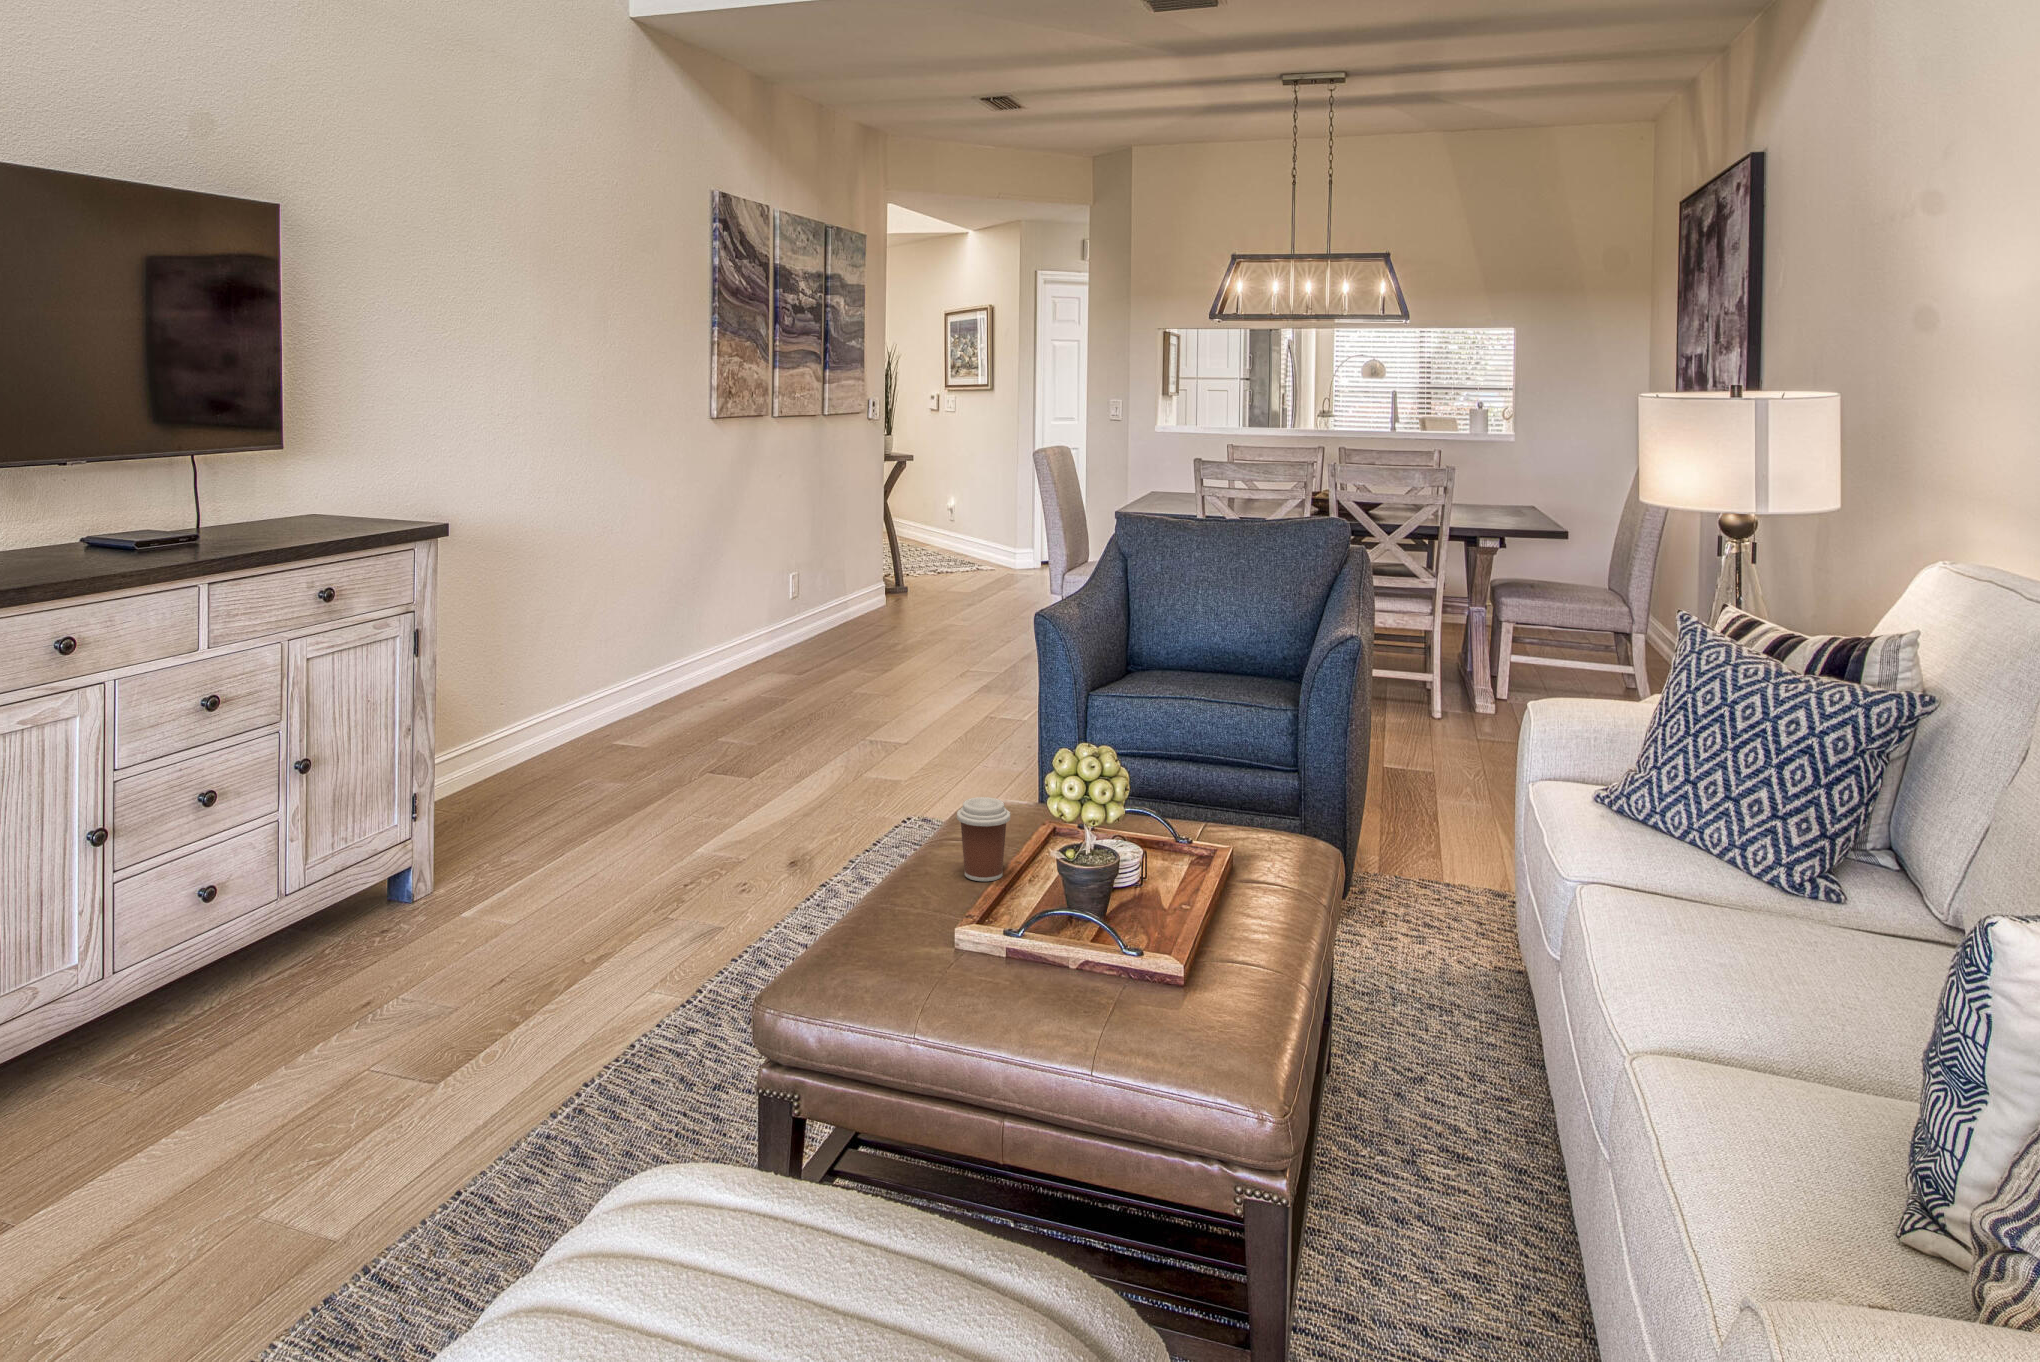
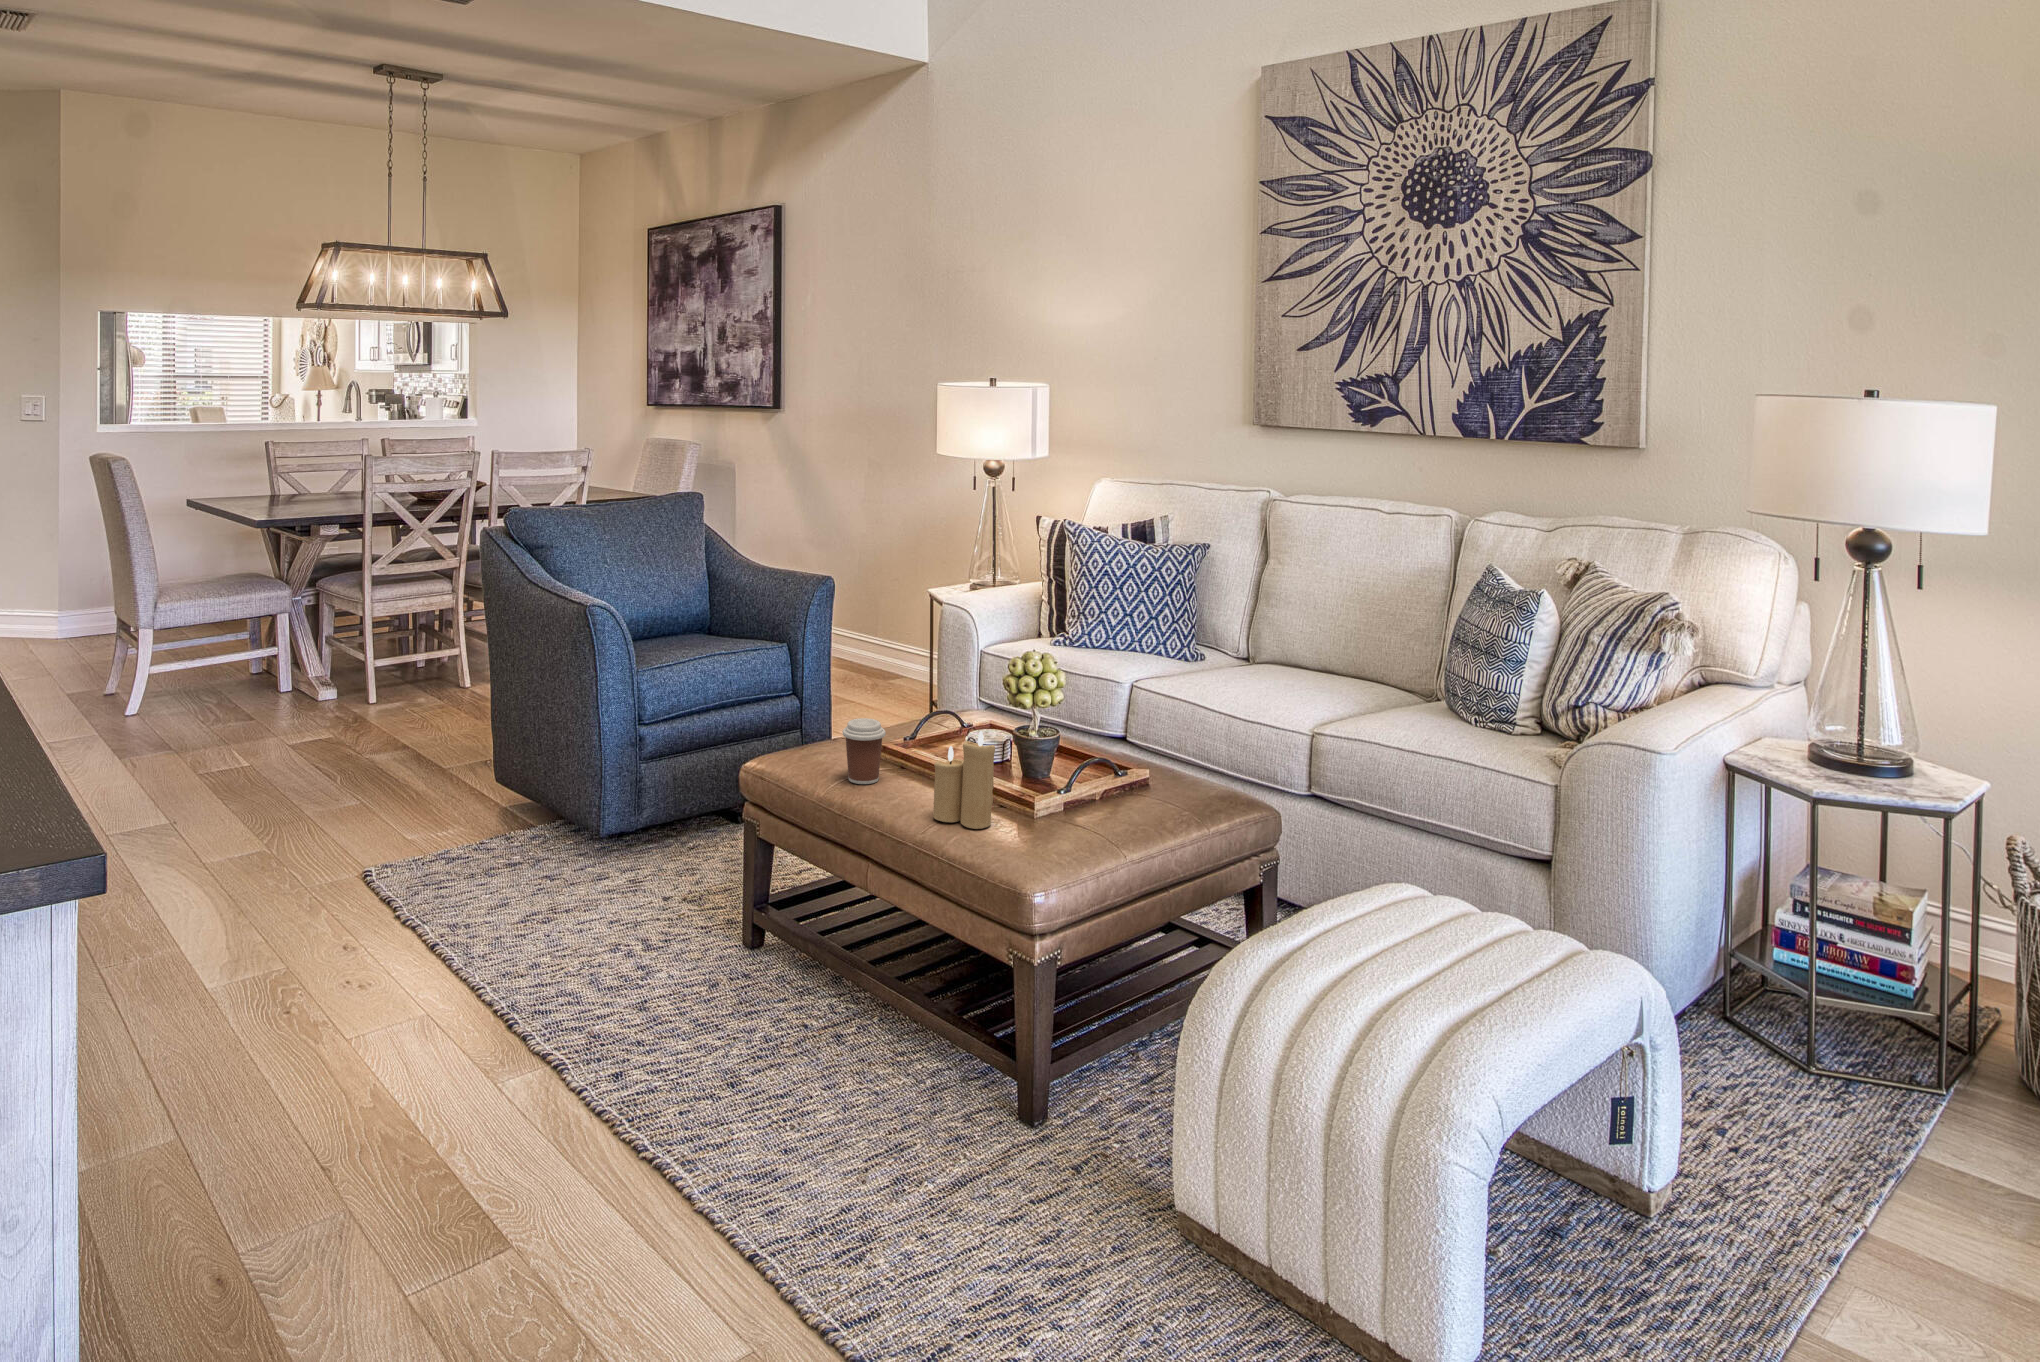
candle: none [904,831,948,960] -> present [933,731,995,829]

